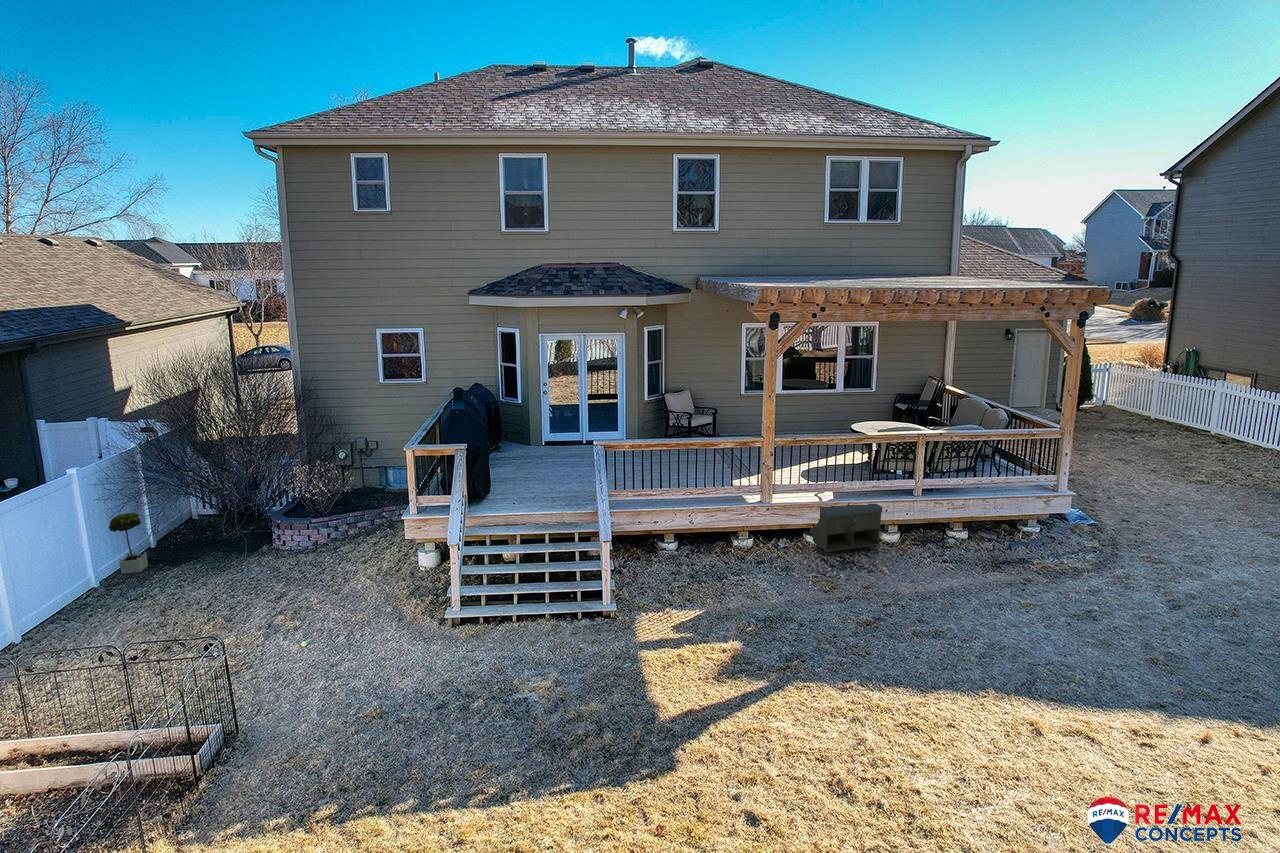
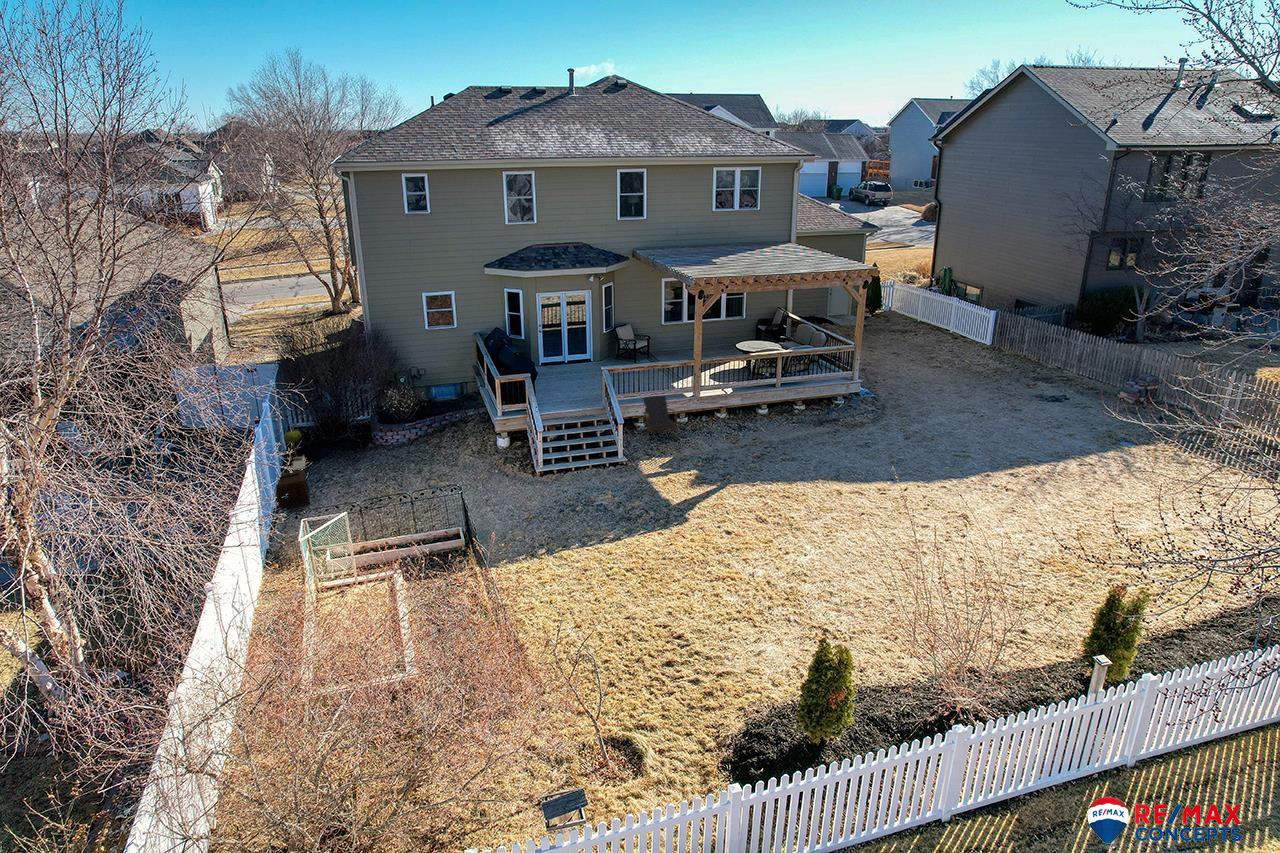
lounge chair: none [669,495,726,571] -> present [643,395,677,439]
storage bench: present [811,504,882,554] -> none [720,390,760,424]
wooden crate: none [16,578,98,642] -> present [276,471,310,510]

